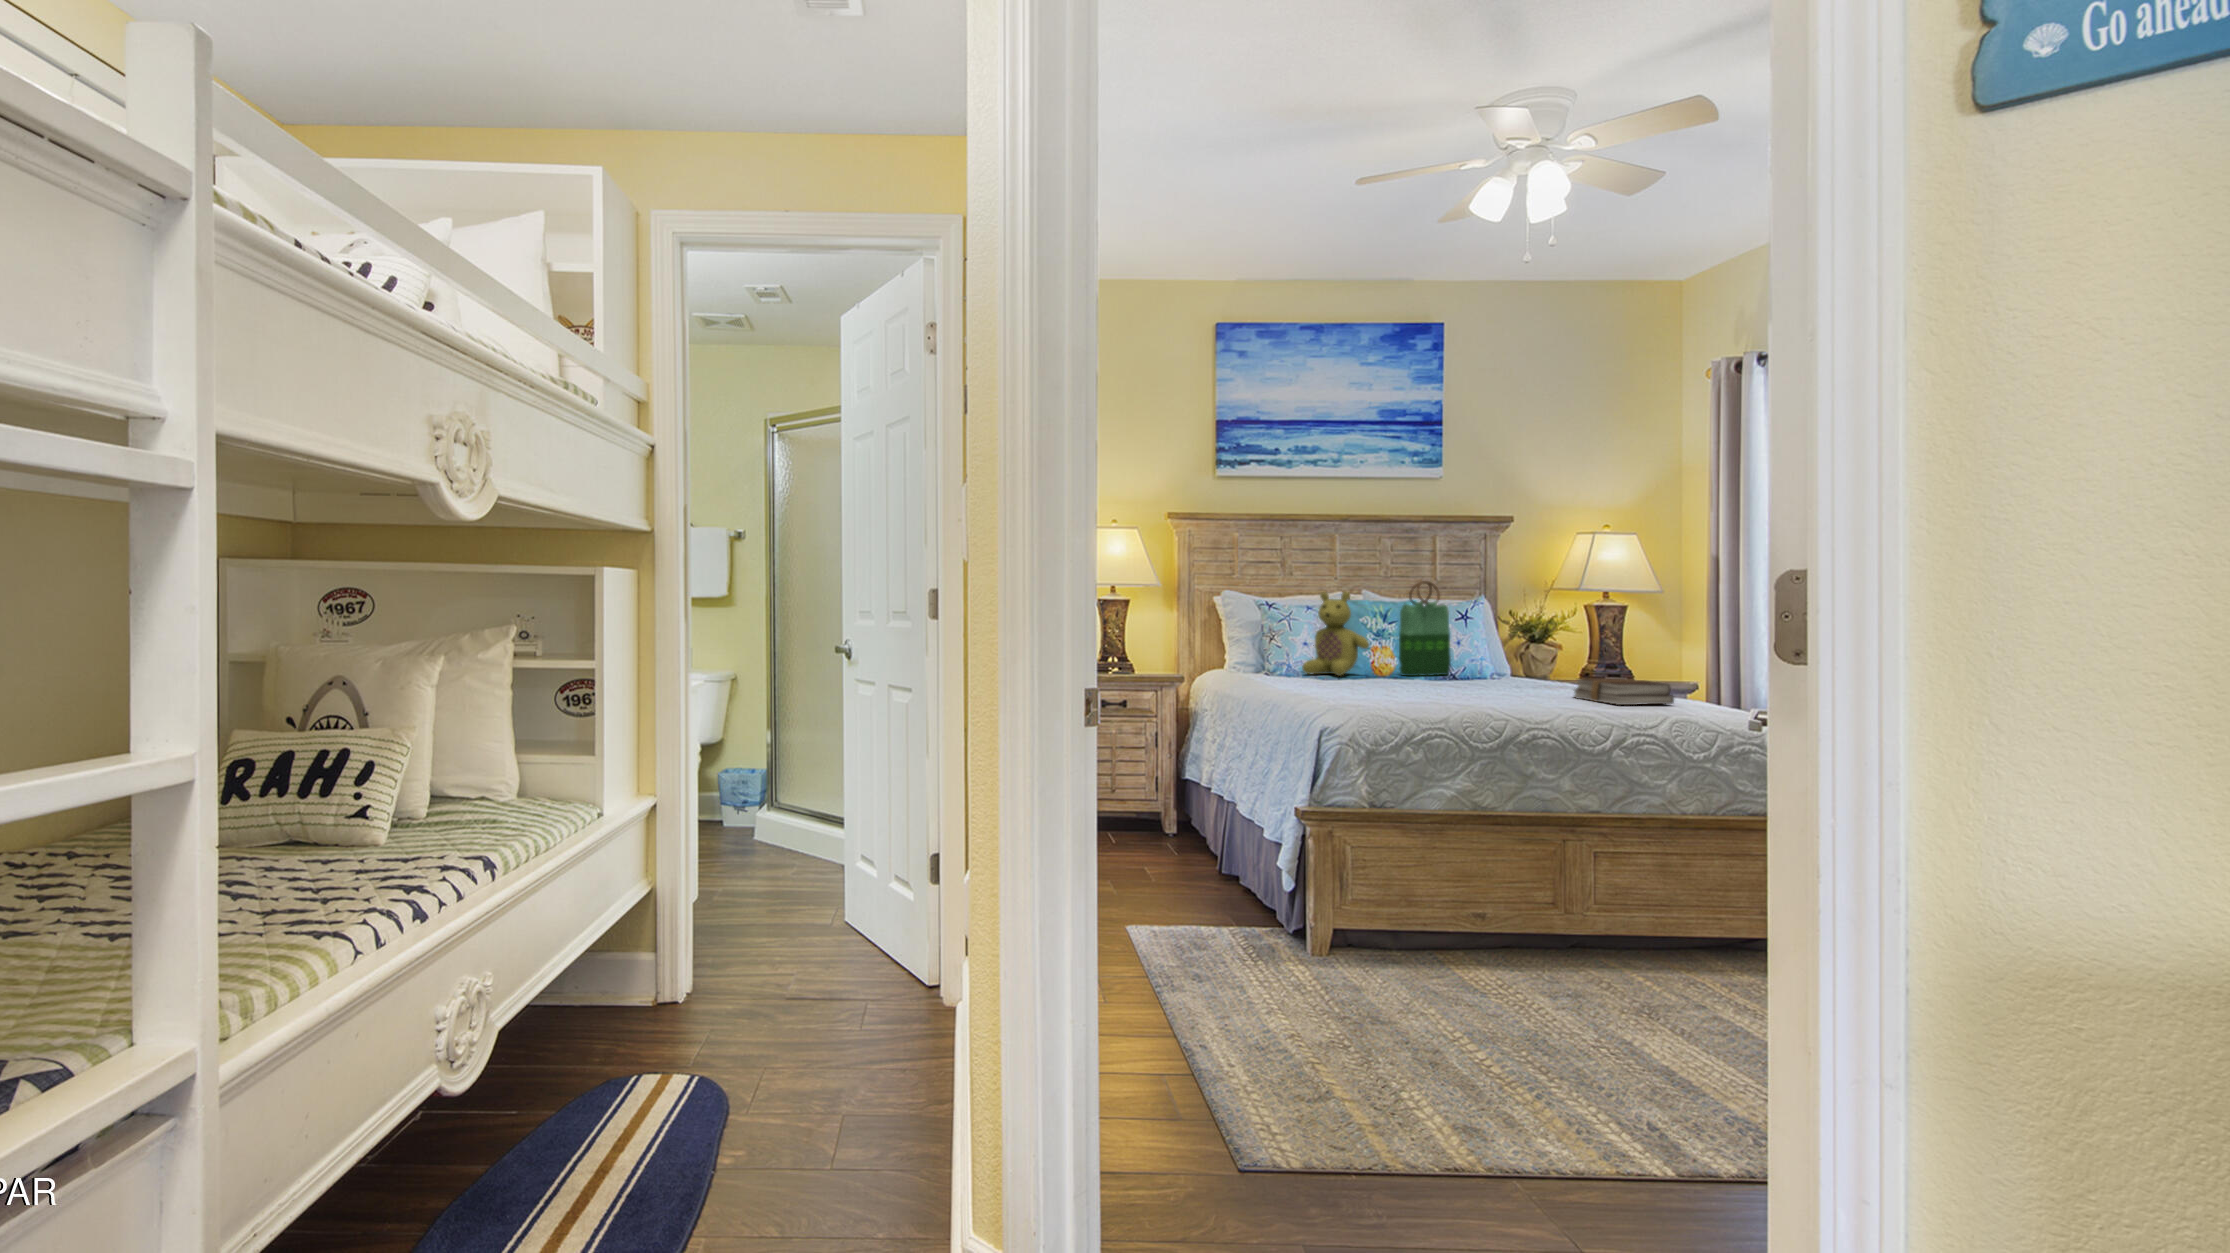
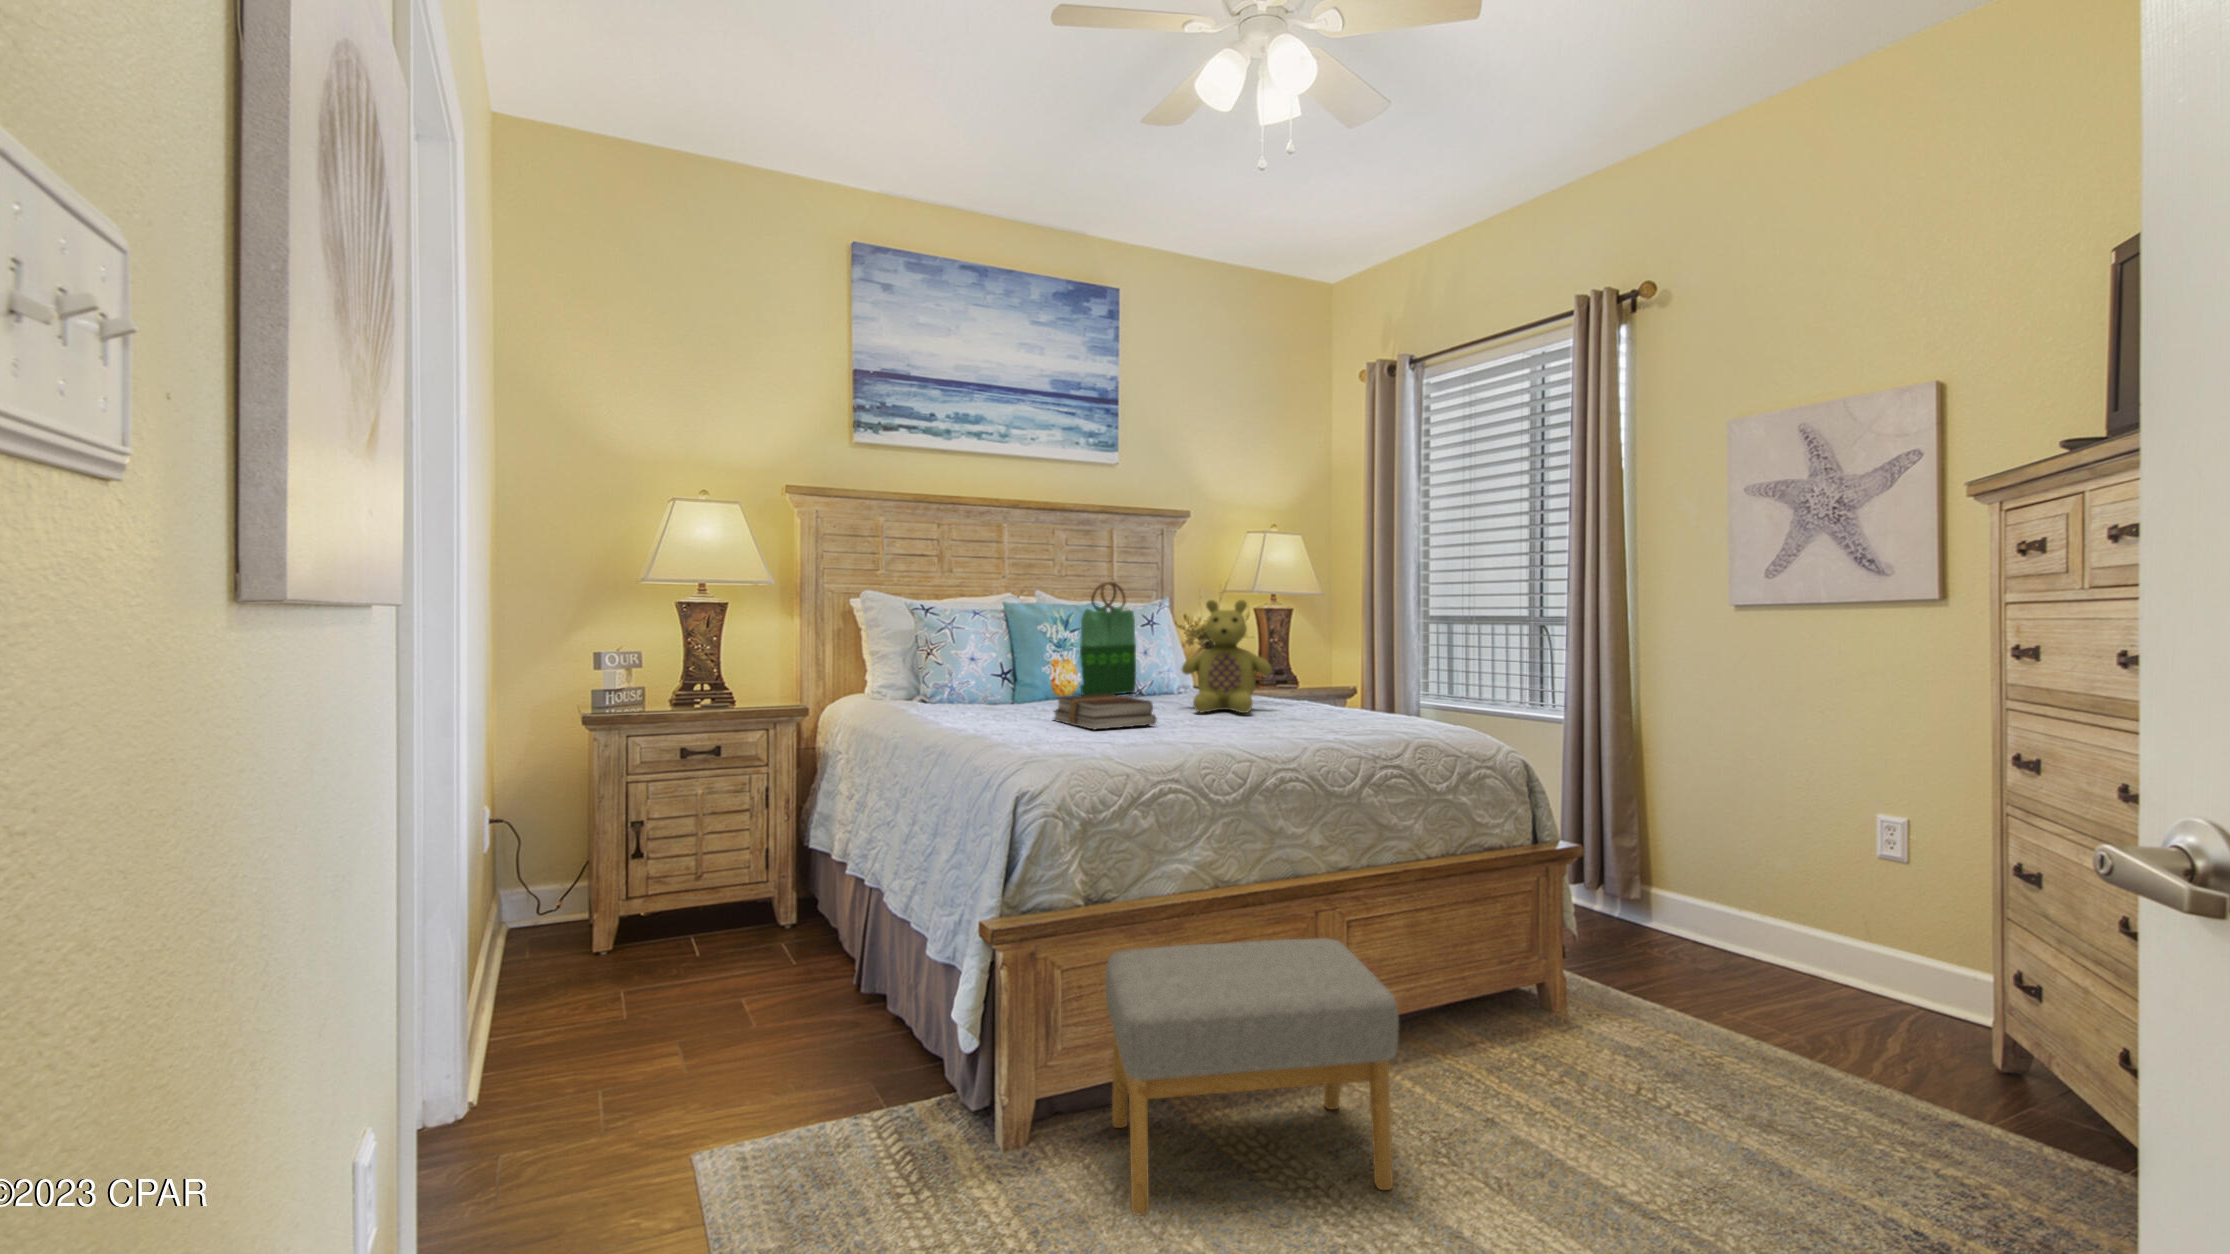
stuffed bear: present [1302,592,1369,675] -> present [1182,600,1272,713]
book: present [1574,678,1674,705] -> present [1054,694,1156,729]
footstool: none [1383,840,1597,1021] -> present [1106,938,1399,1215]

